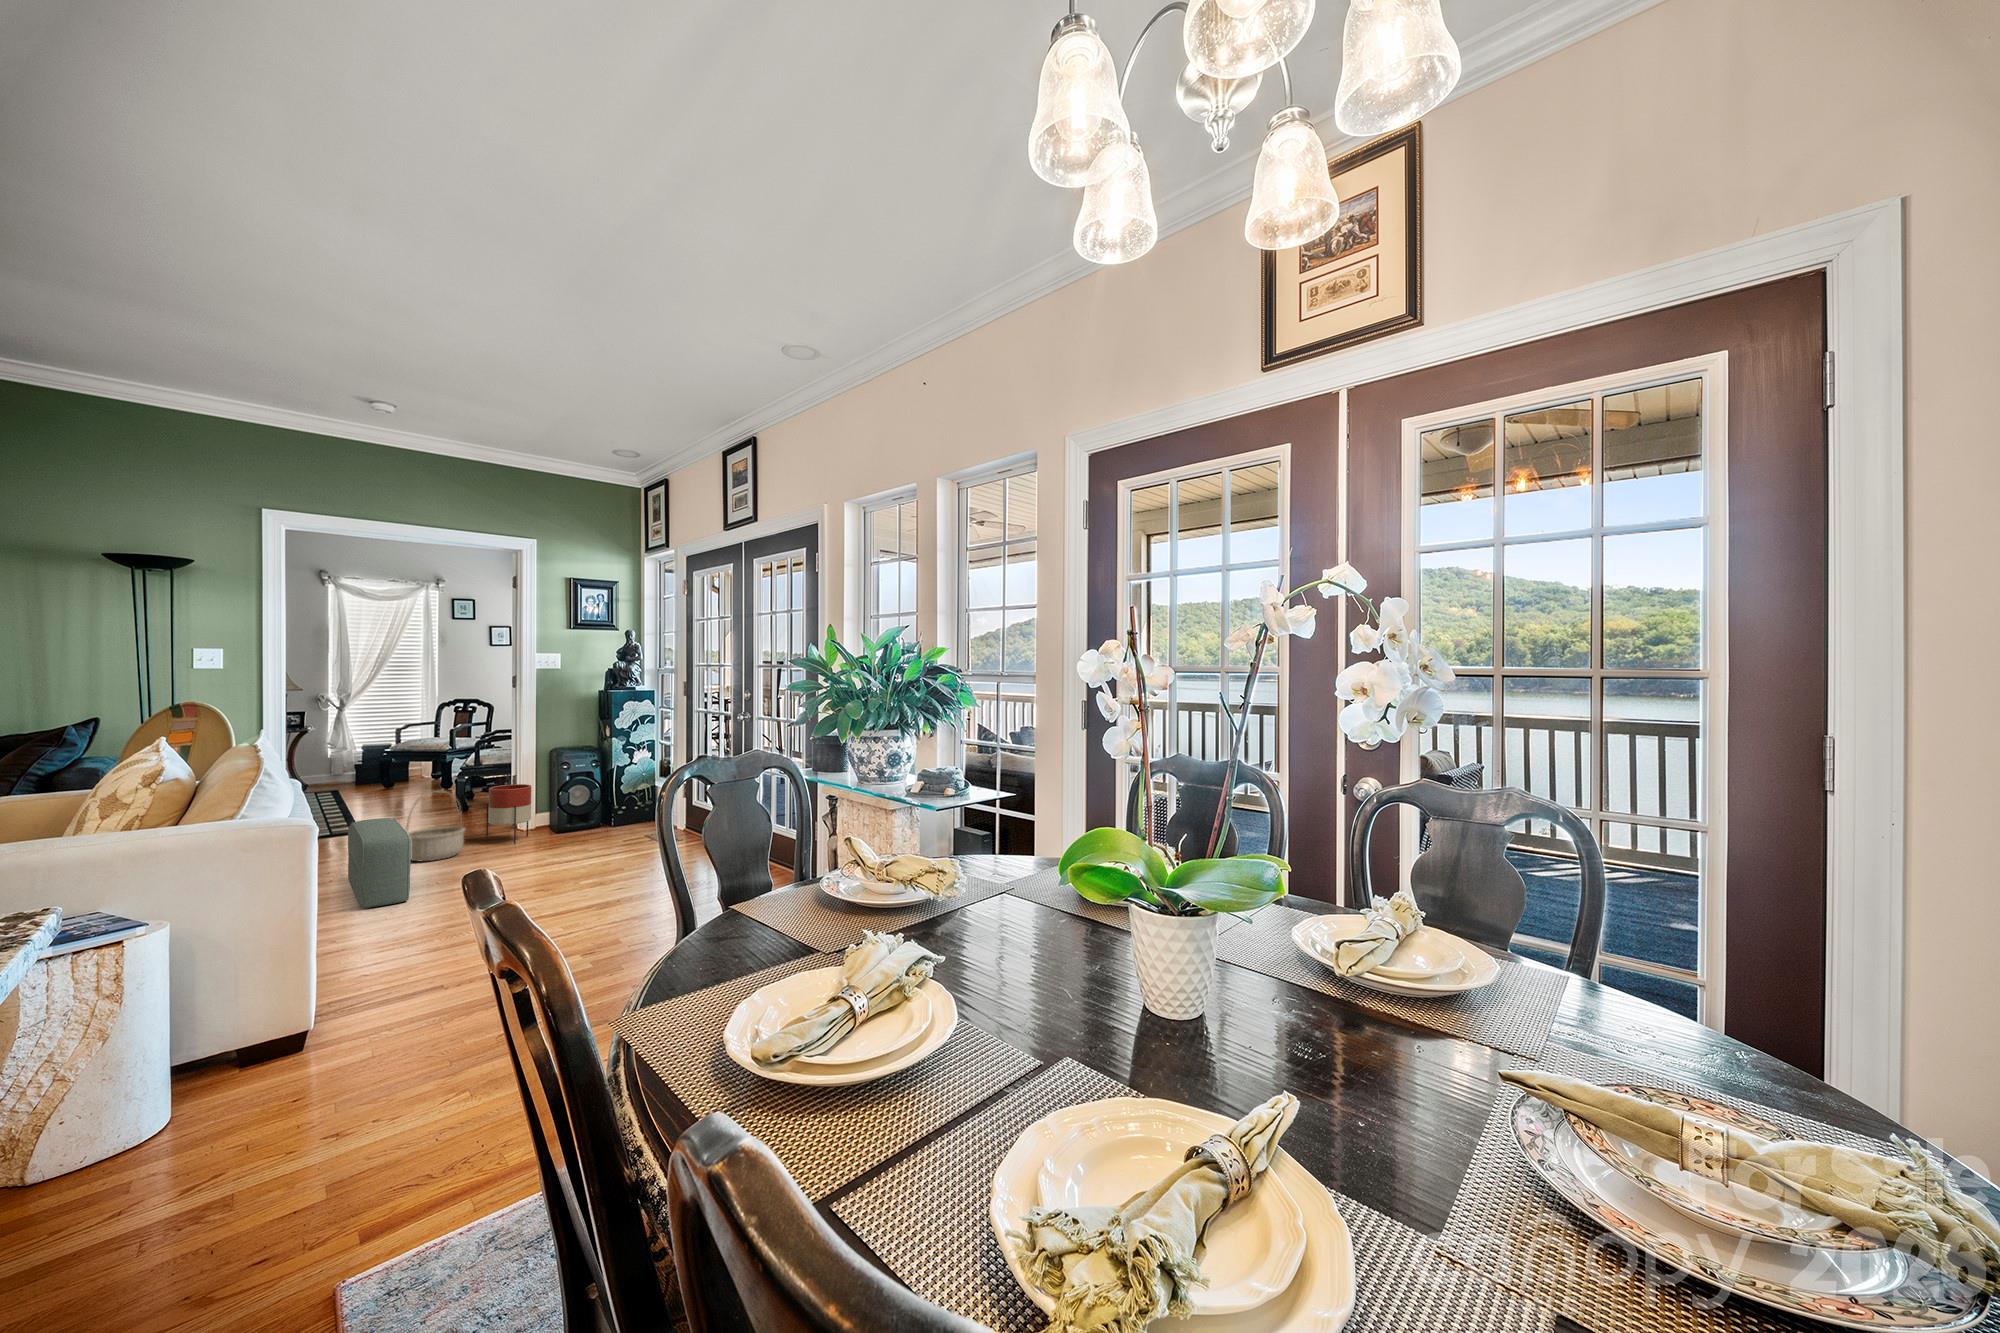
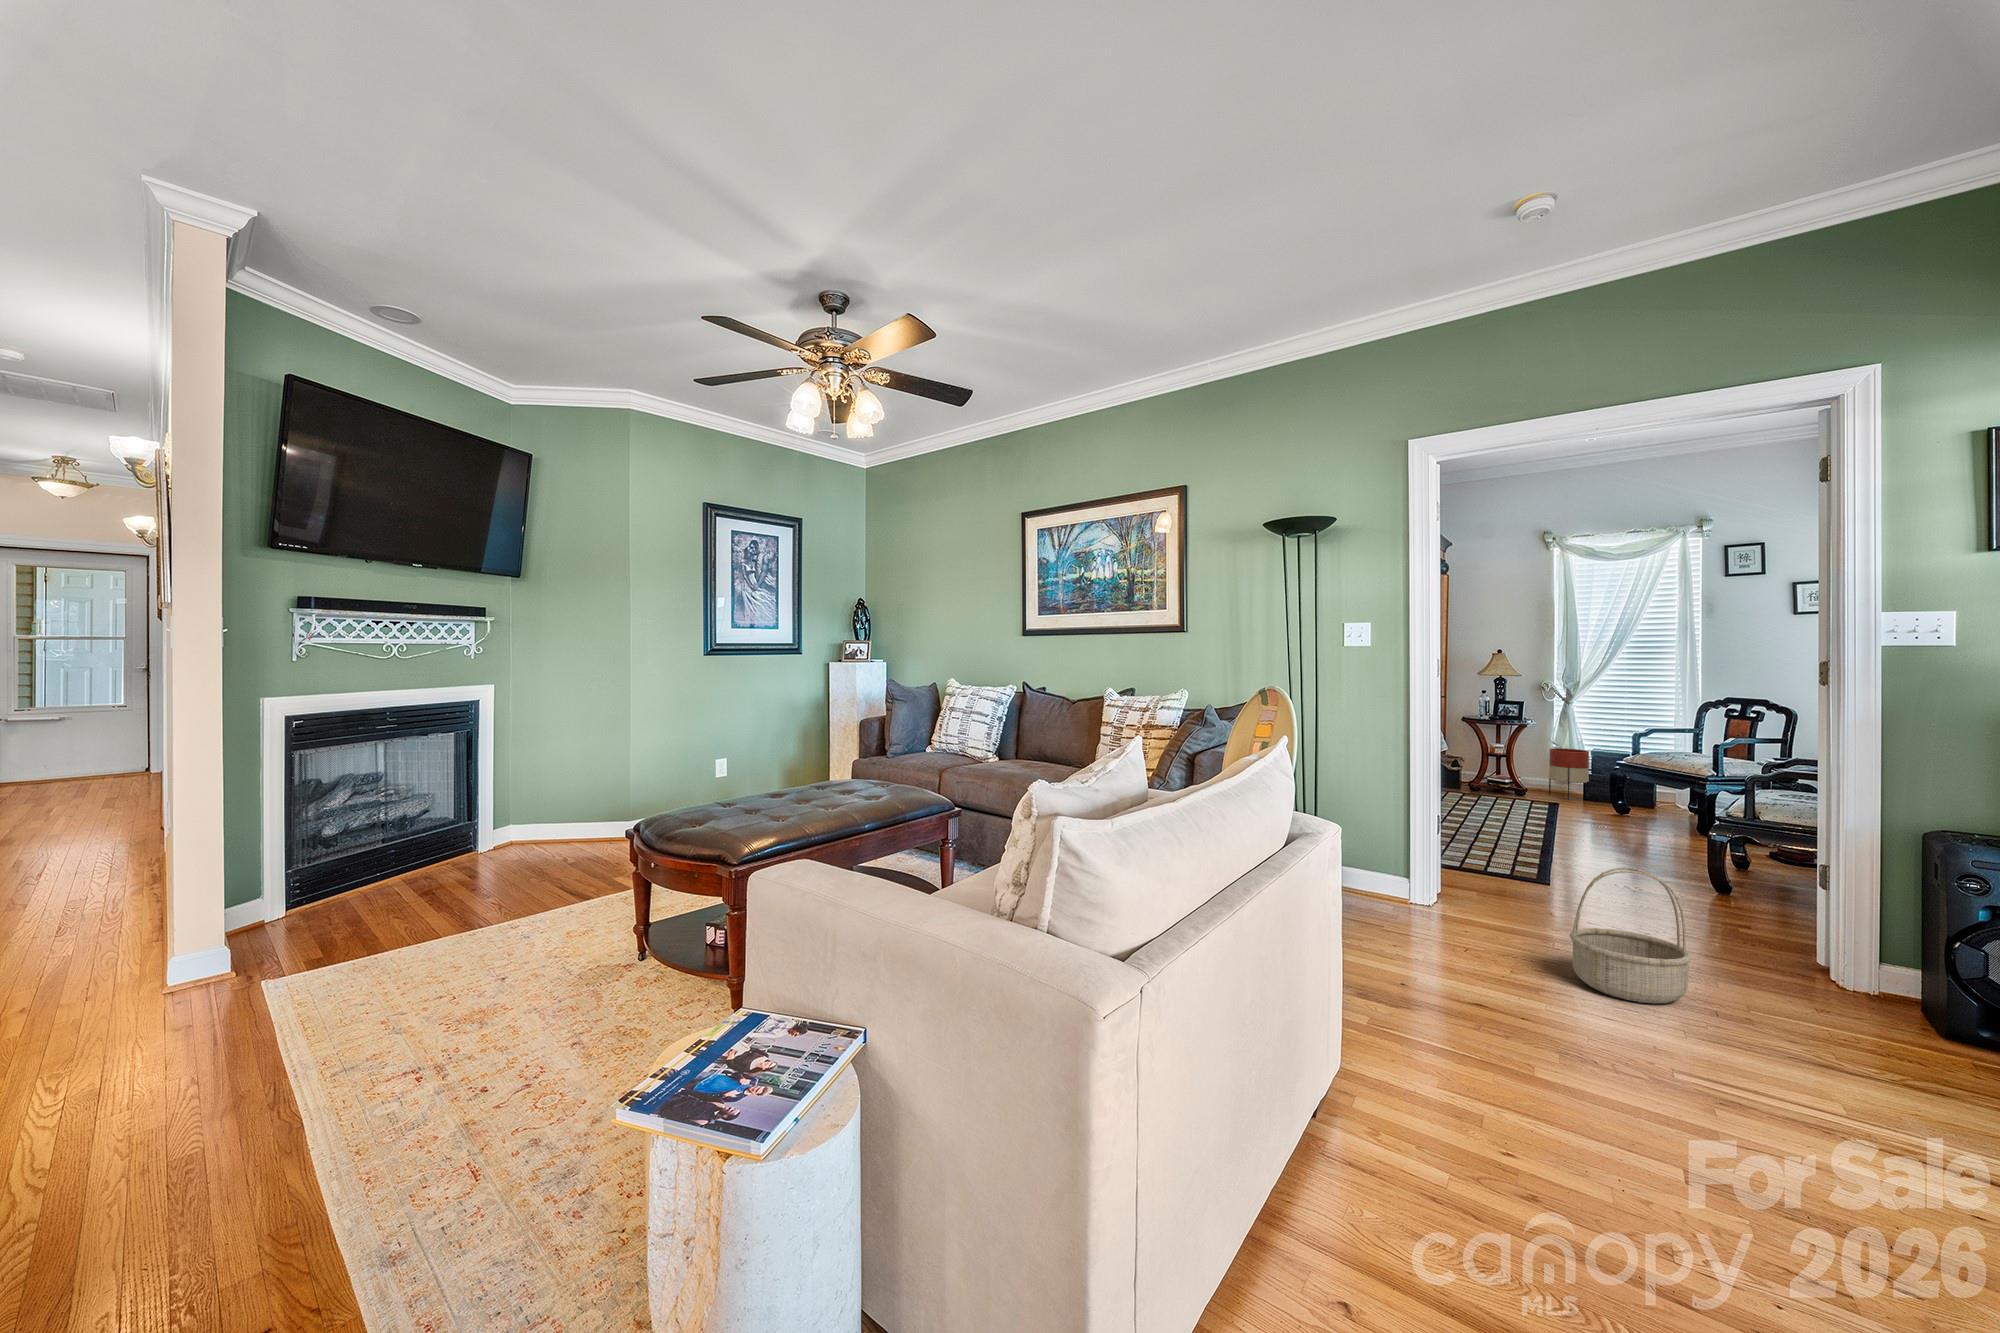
planter: present [486,784,531,844] -> present [1549,748,1589,800]
pouf: present [348,818,411,908] -> none [1443,897,1542,1100]

